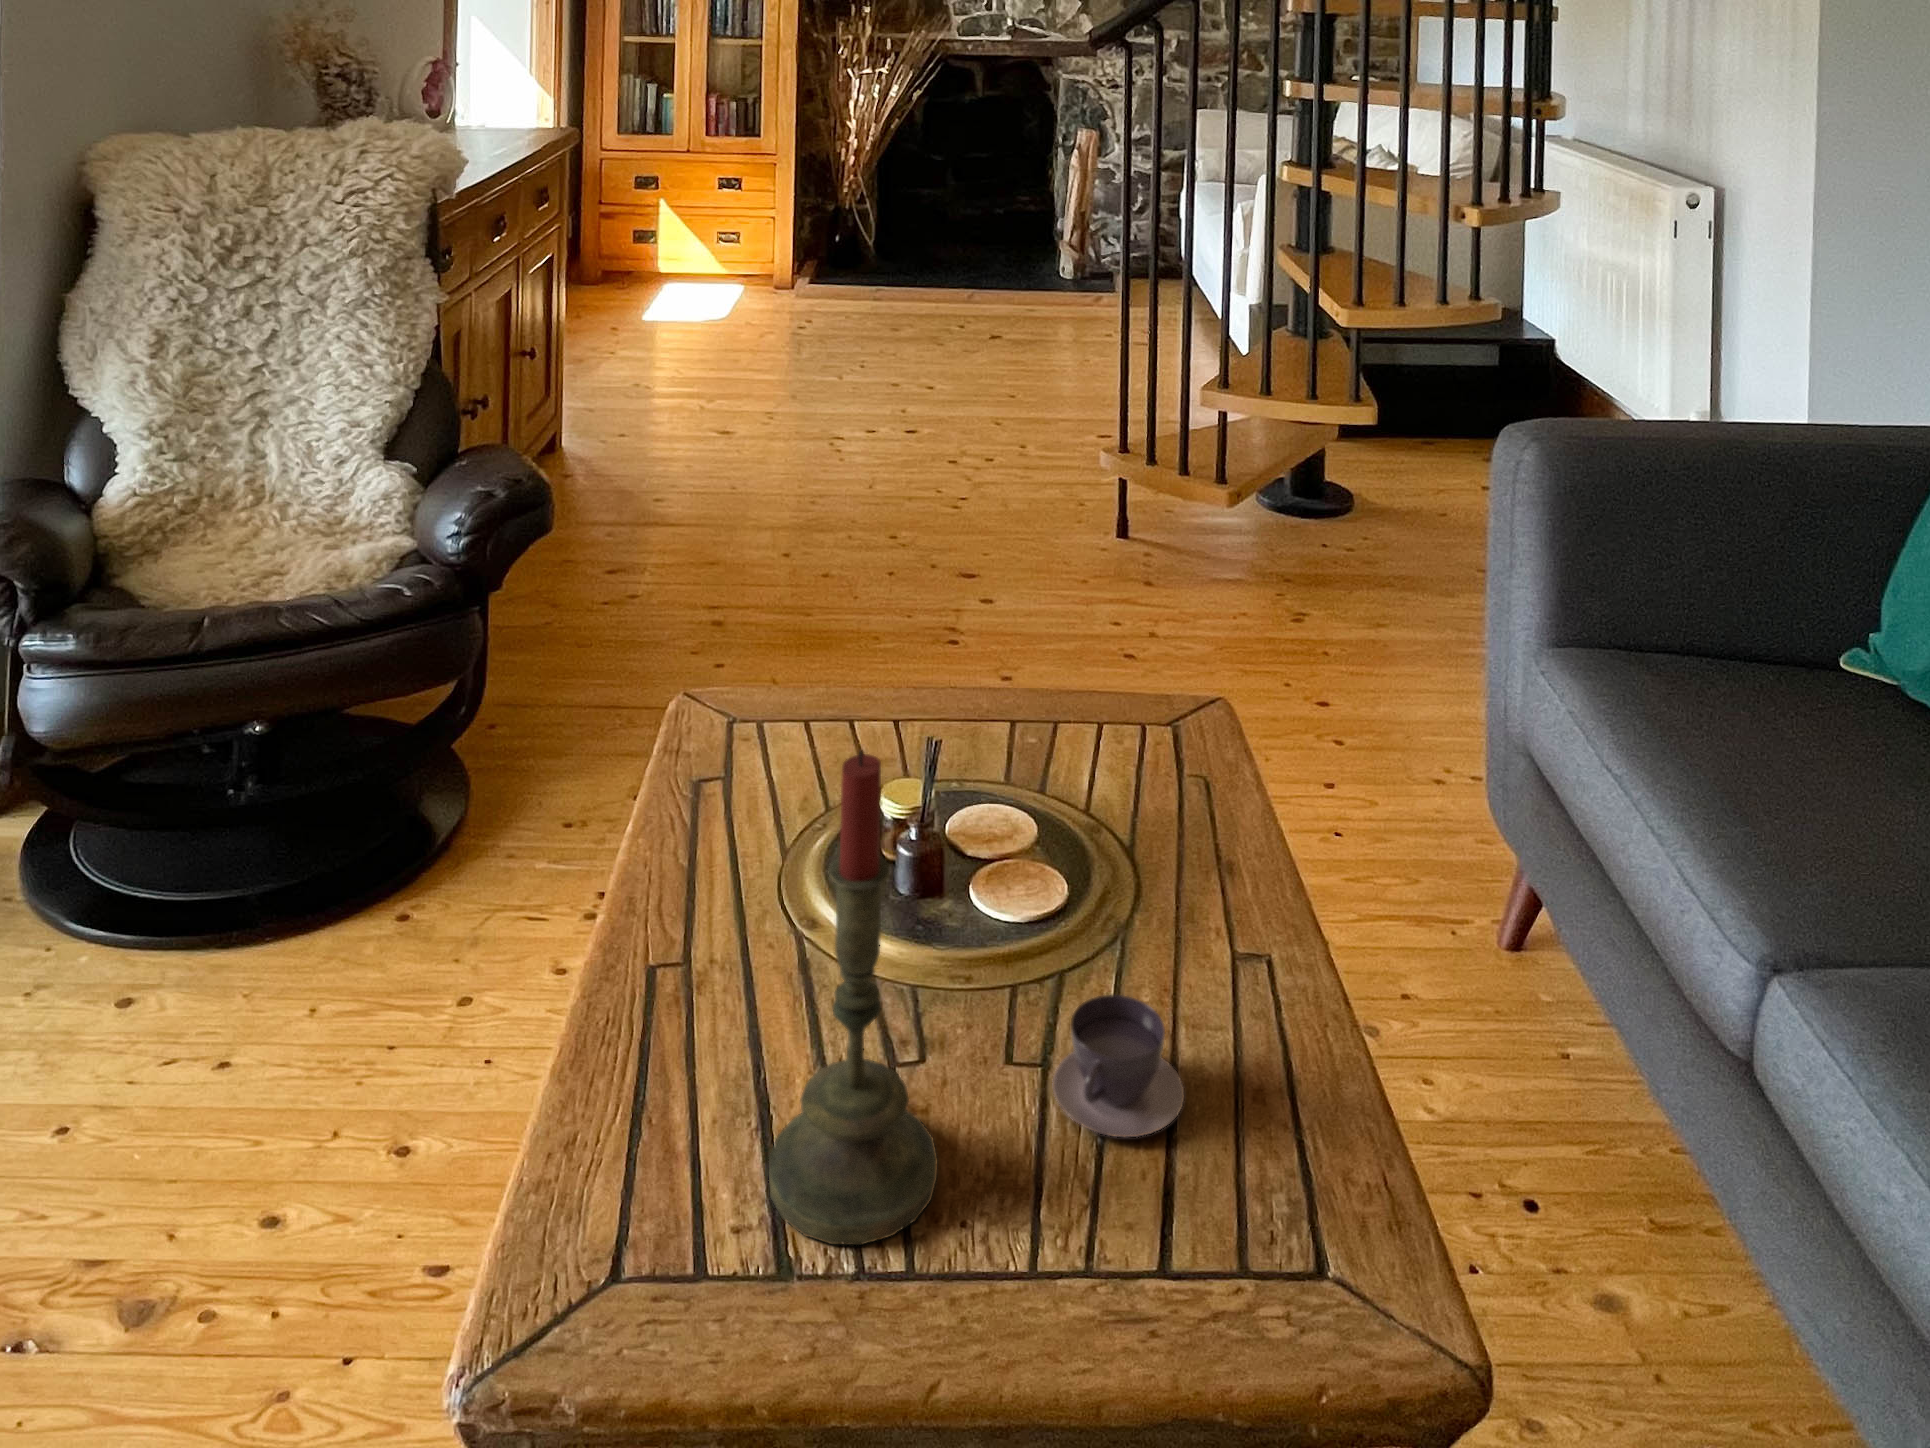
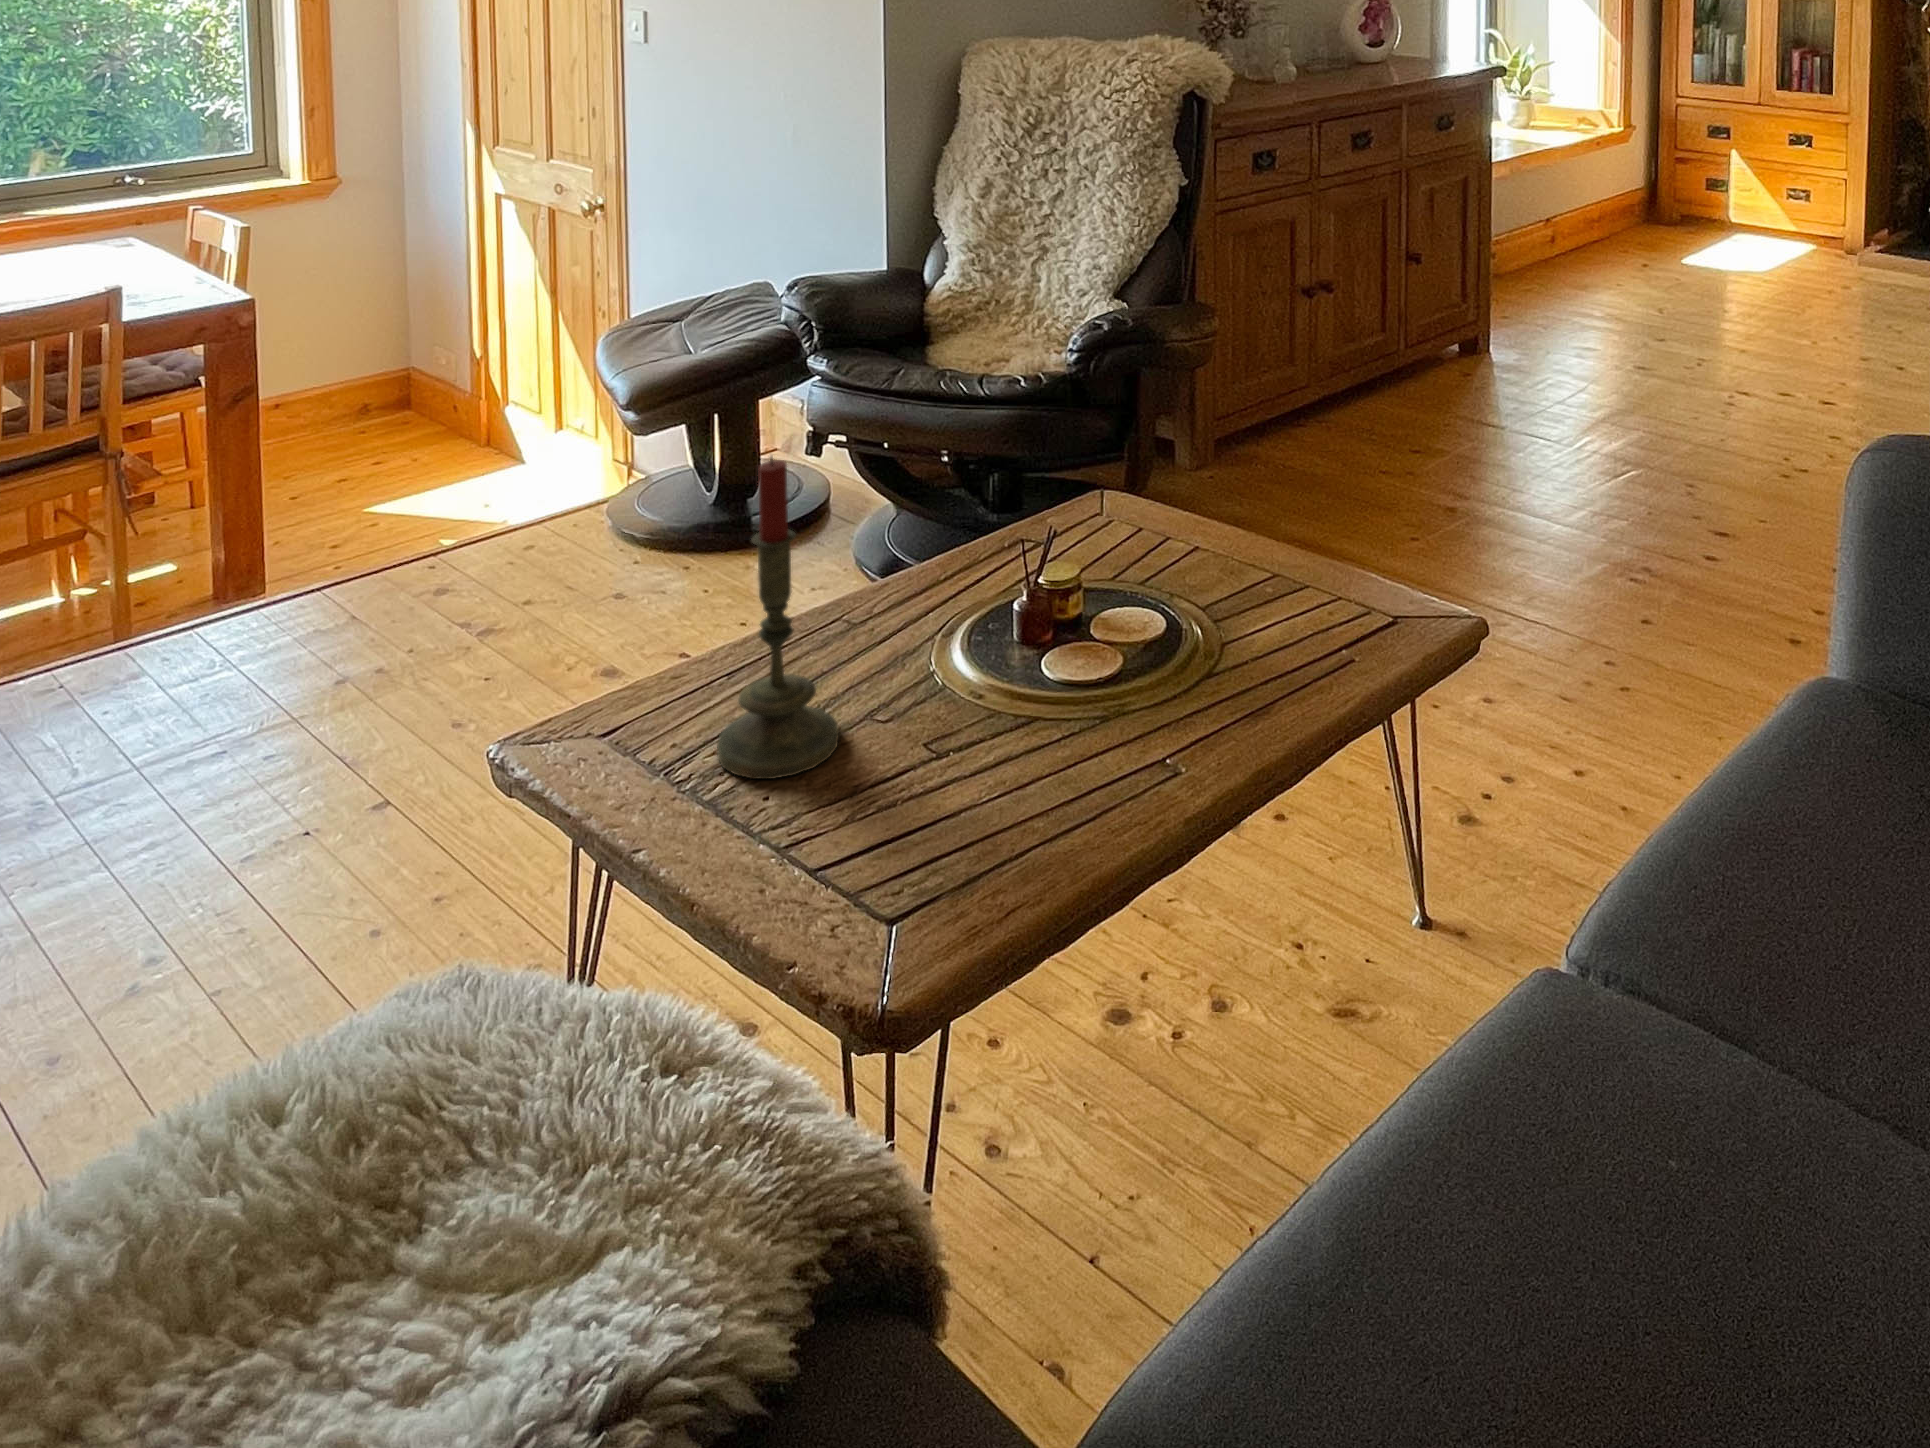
teacup: present [1053,995,1184,1137] -> none [910,711,1019,806]

